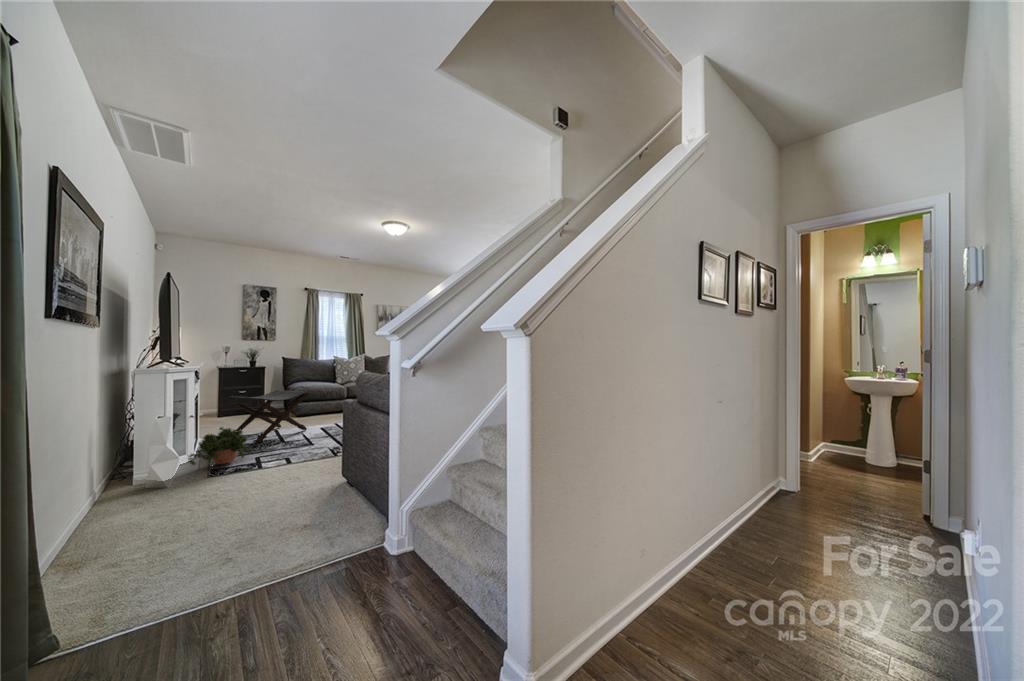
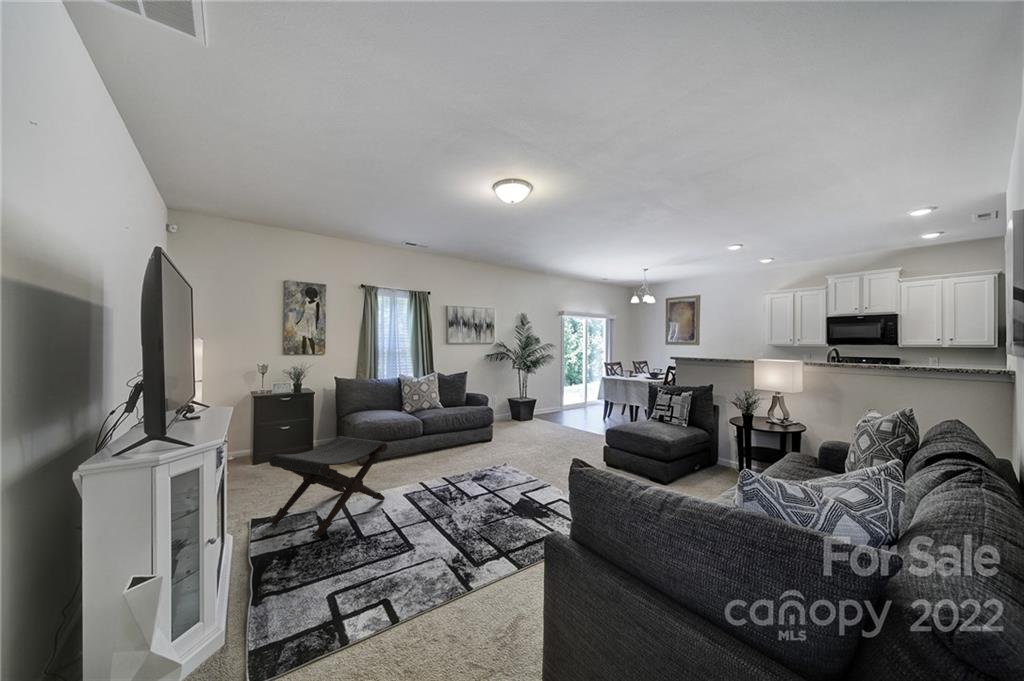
potted plant: present [188,427,252,465] -> none [203,535,329,633]

